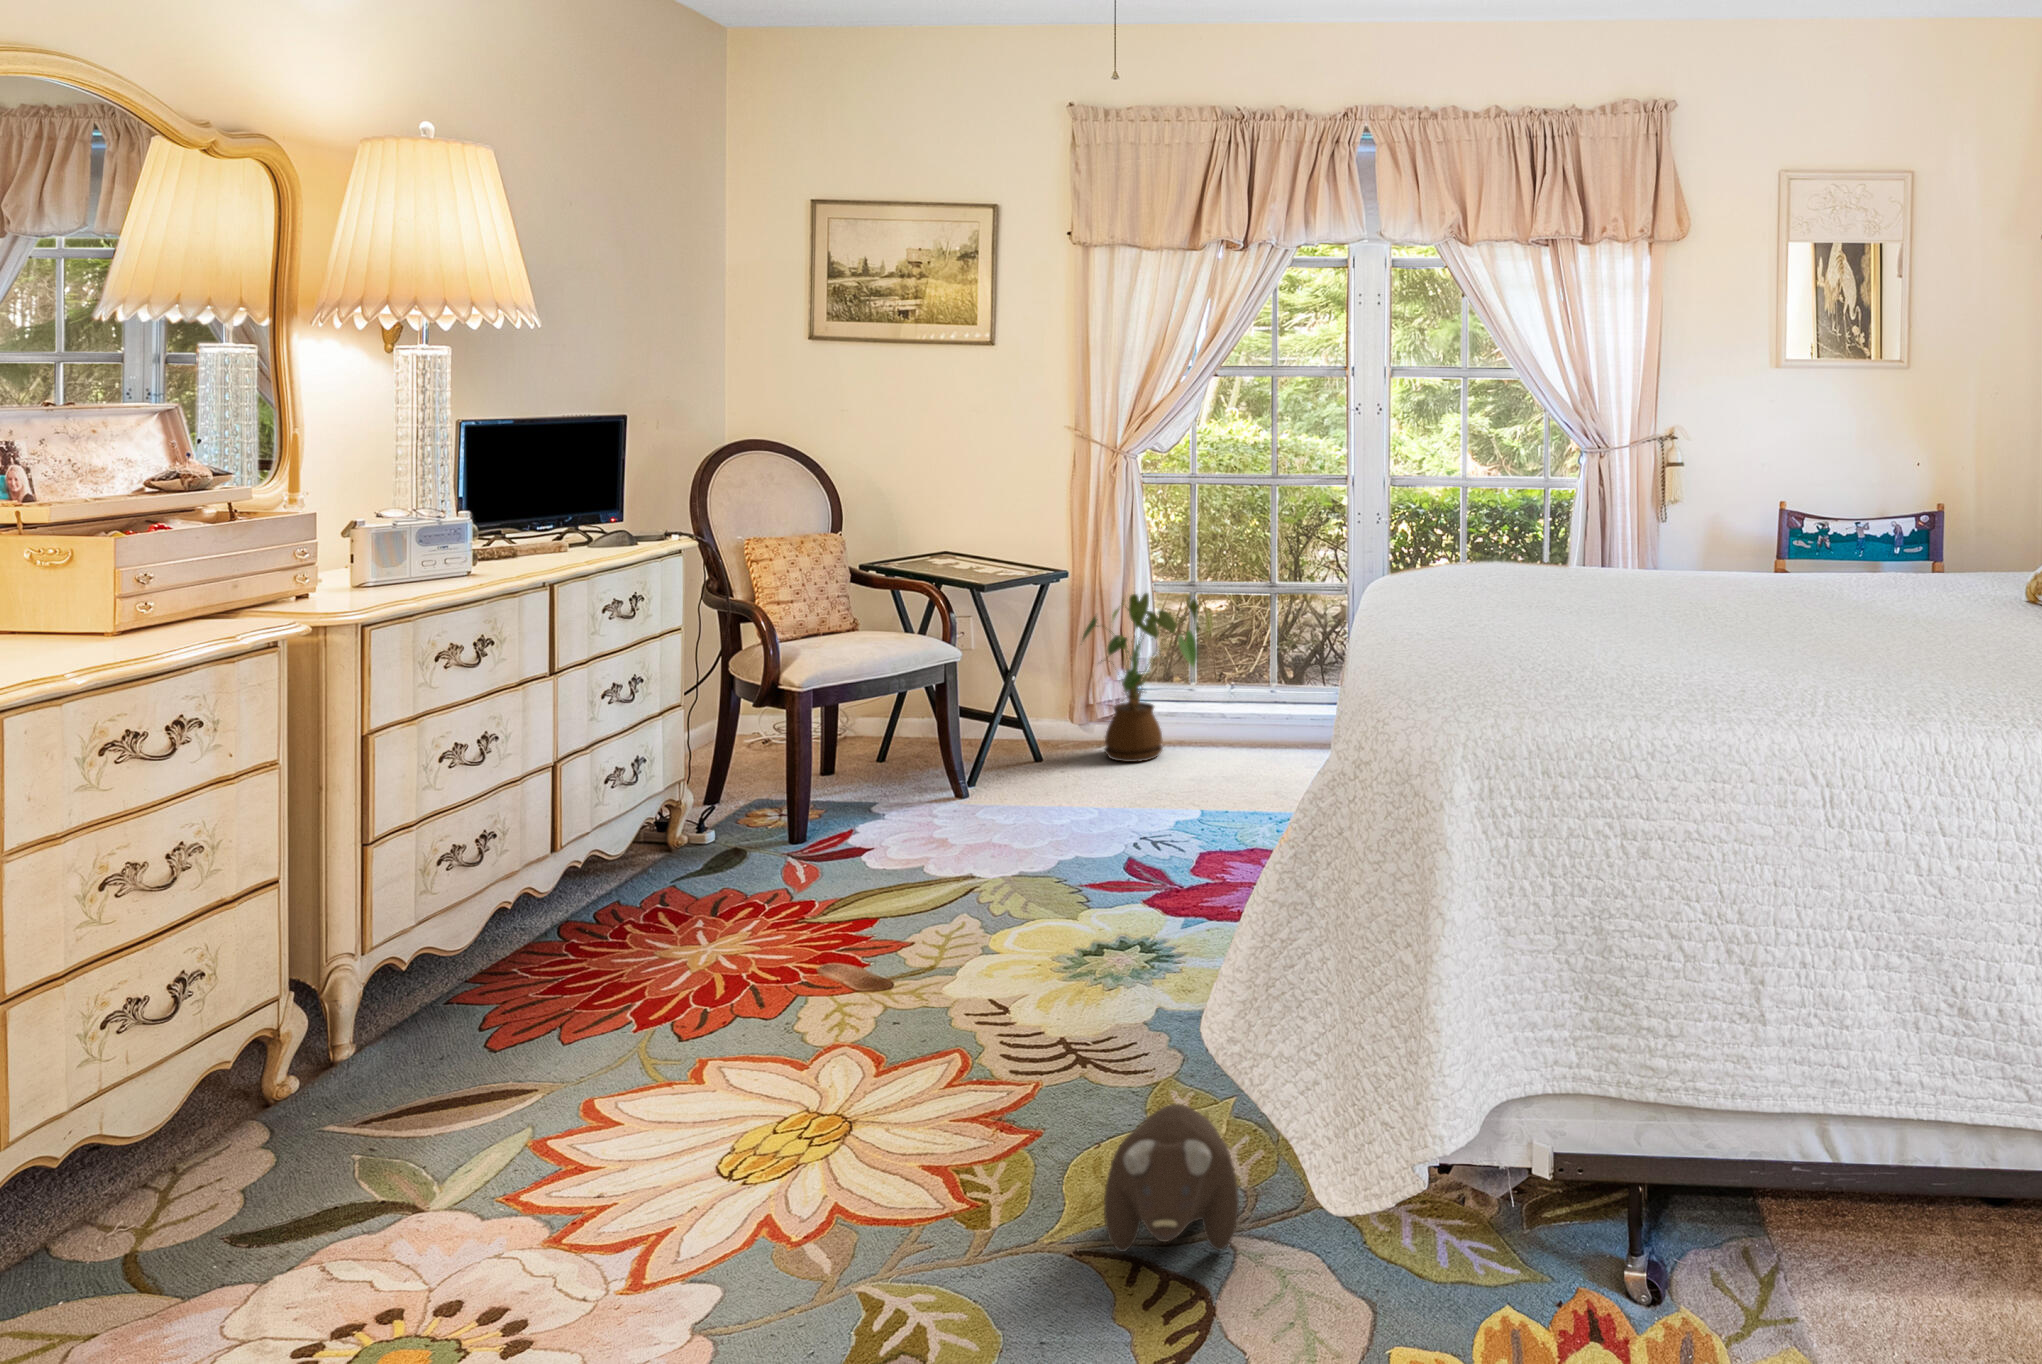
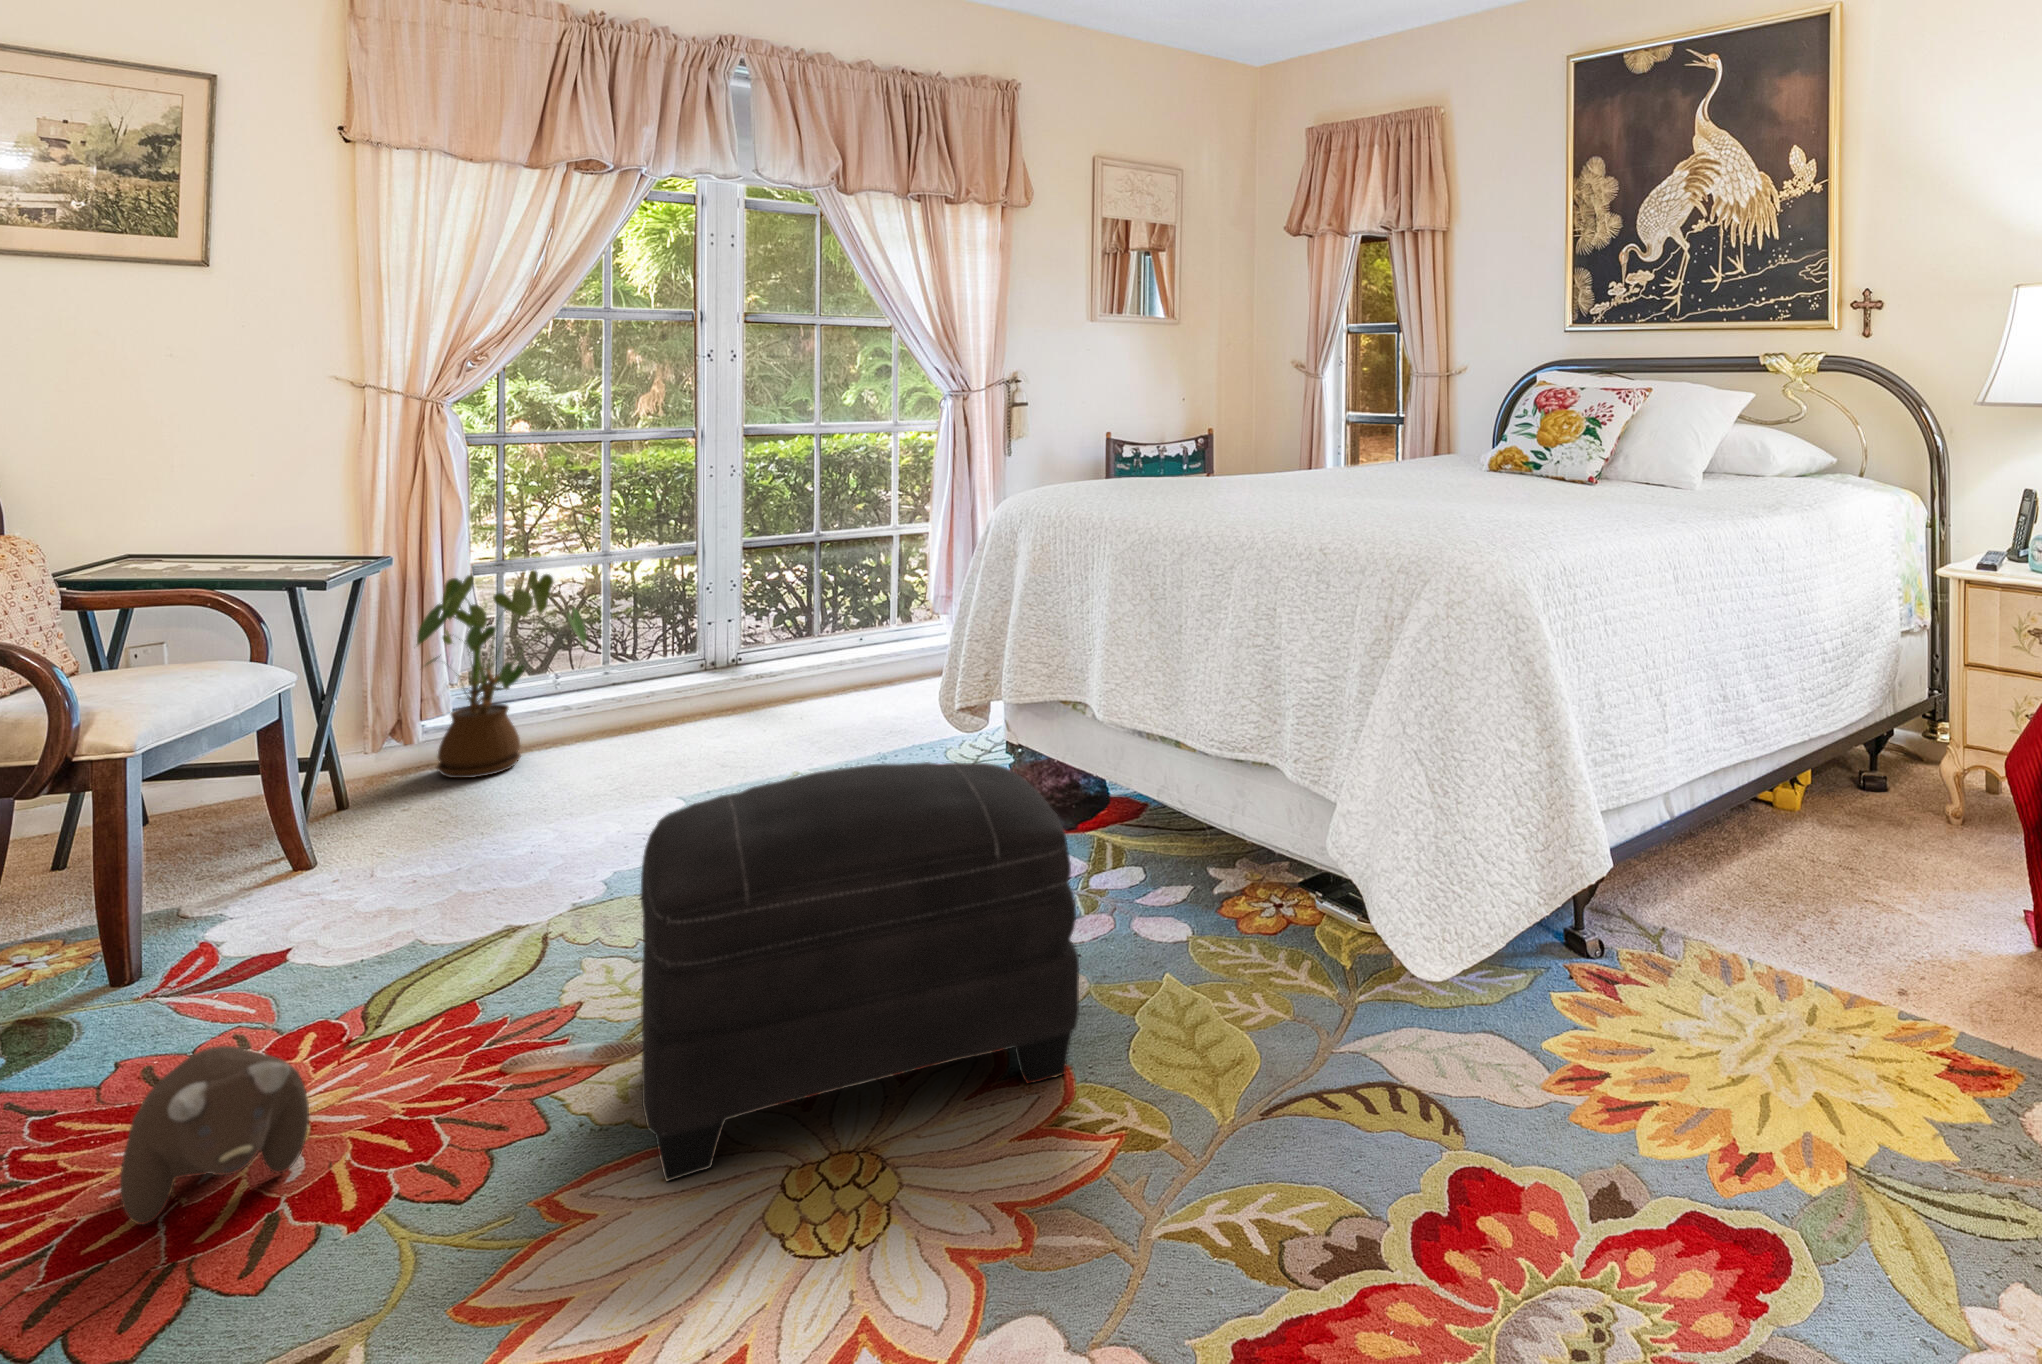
ottoman: none [744,796,1146,1131] -> present [640,762,1079,1181]
plush toy: present [1104,1104,1239,1252] -> present [120,1046,309,1225]

